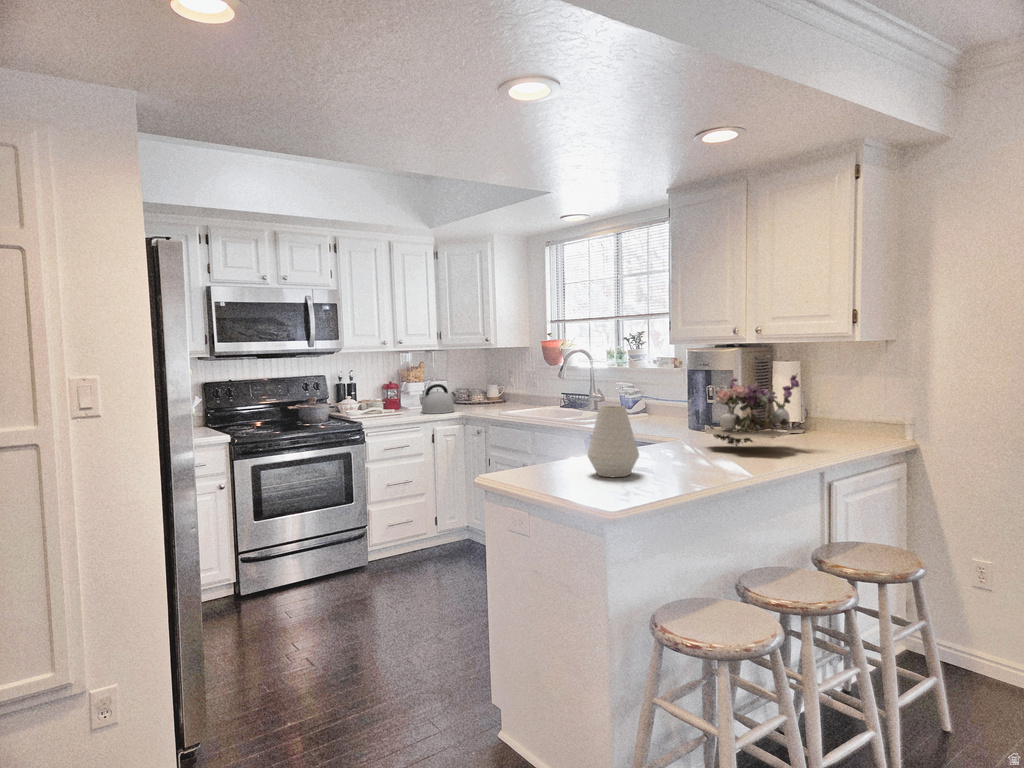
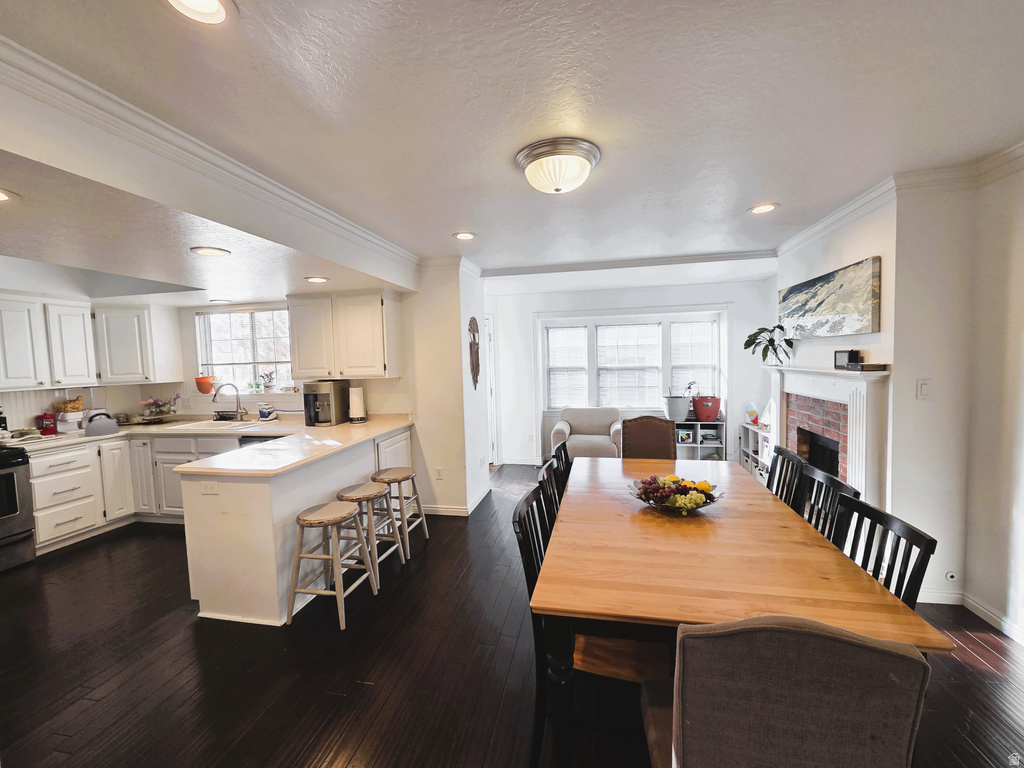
flower arrangement: present [704,373,803,447] -> present [136,393,180,422]
vase: present [587,406,639,477] -> none [254,421,284,458]

